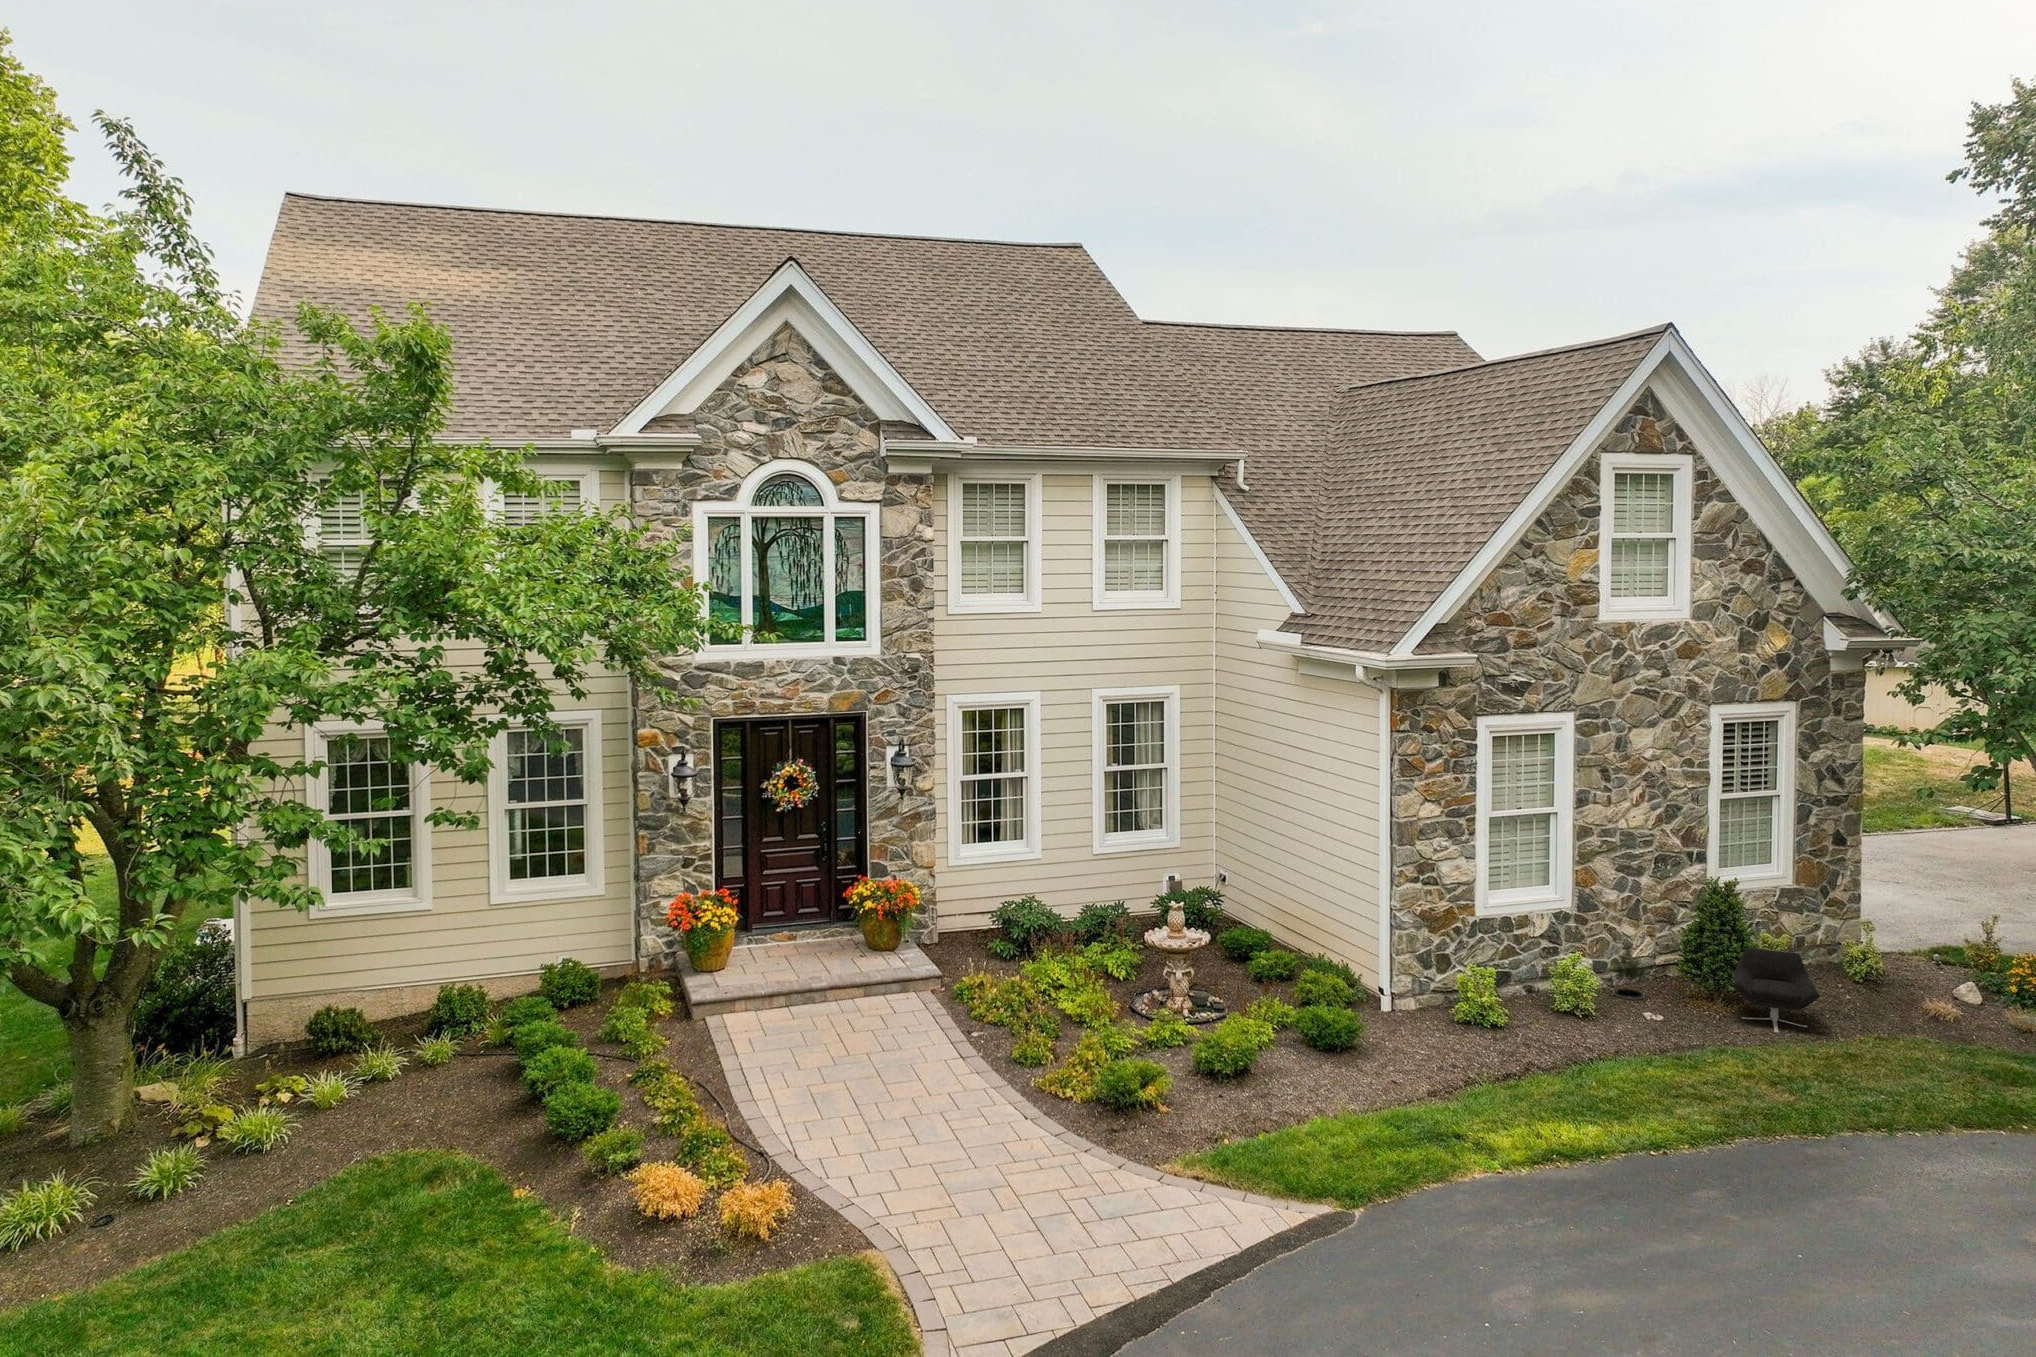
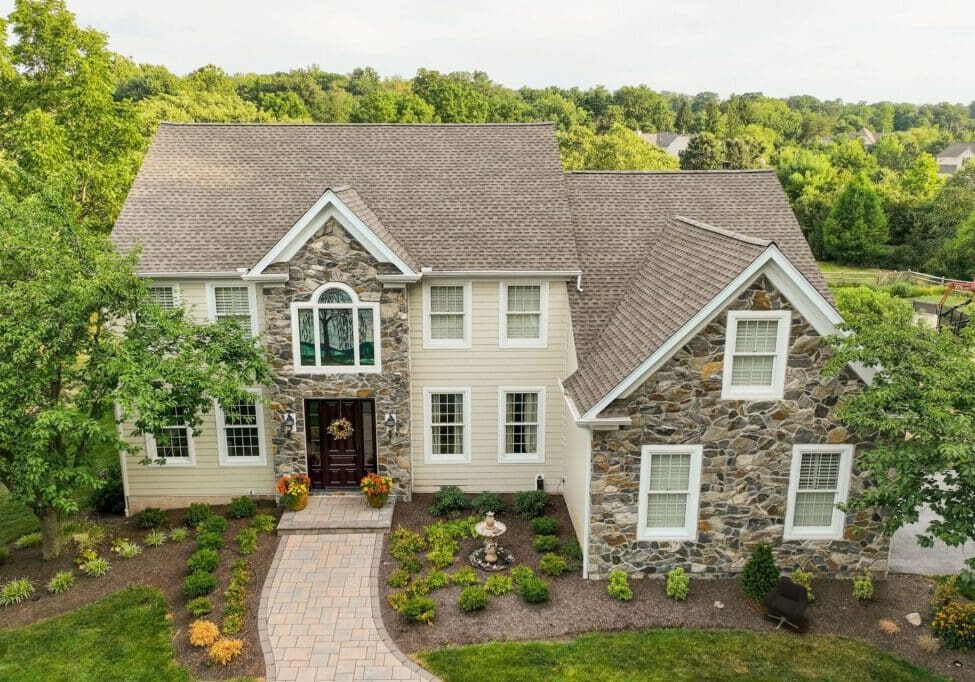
potted tree: present [1613,945,1647,1000] -> none [714,562,734,592]

